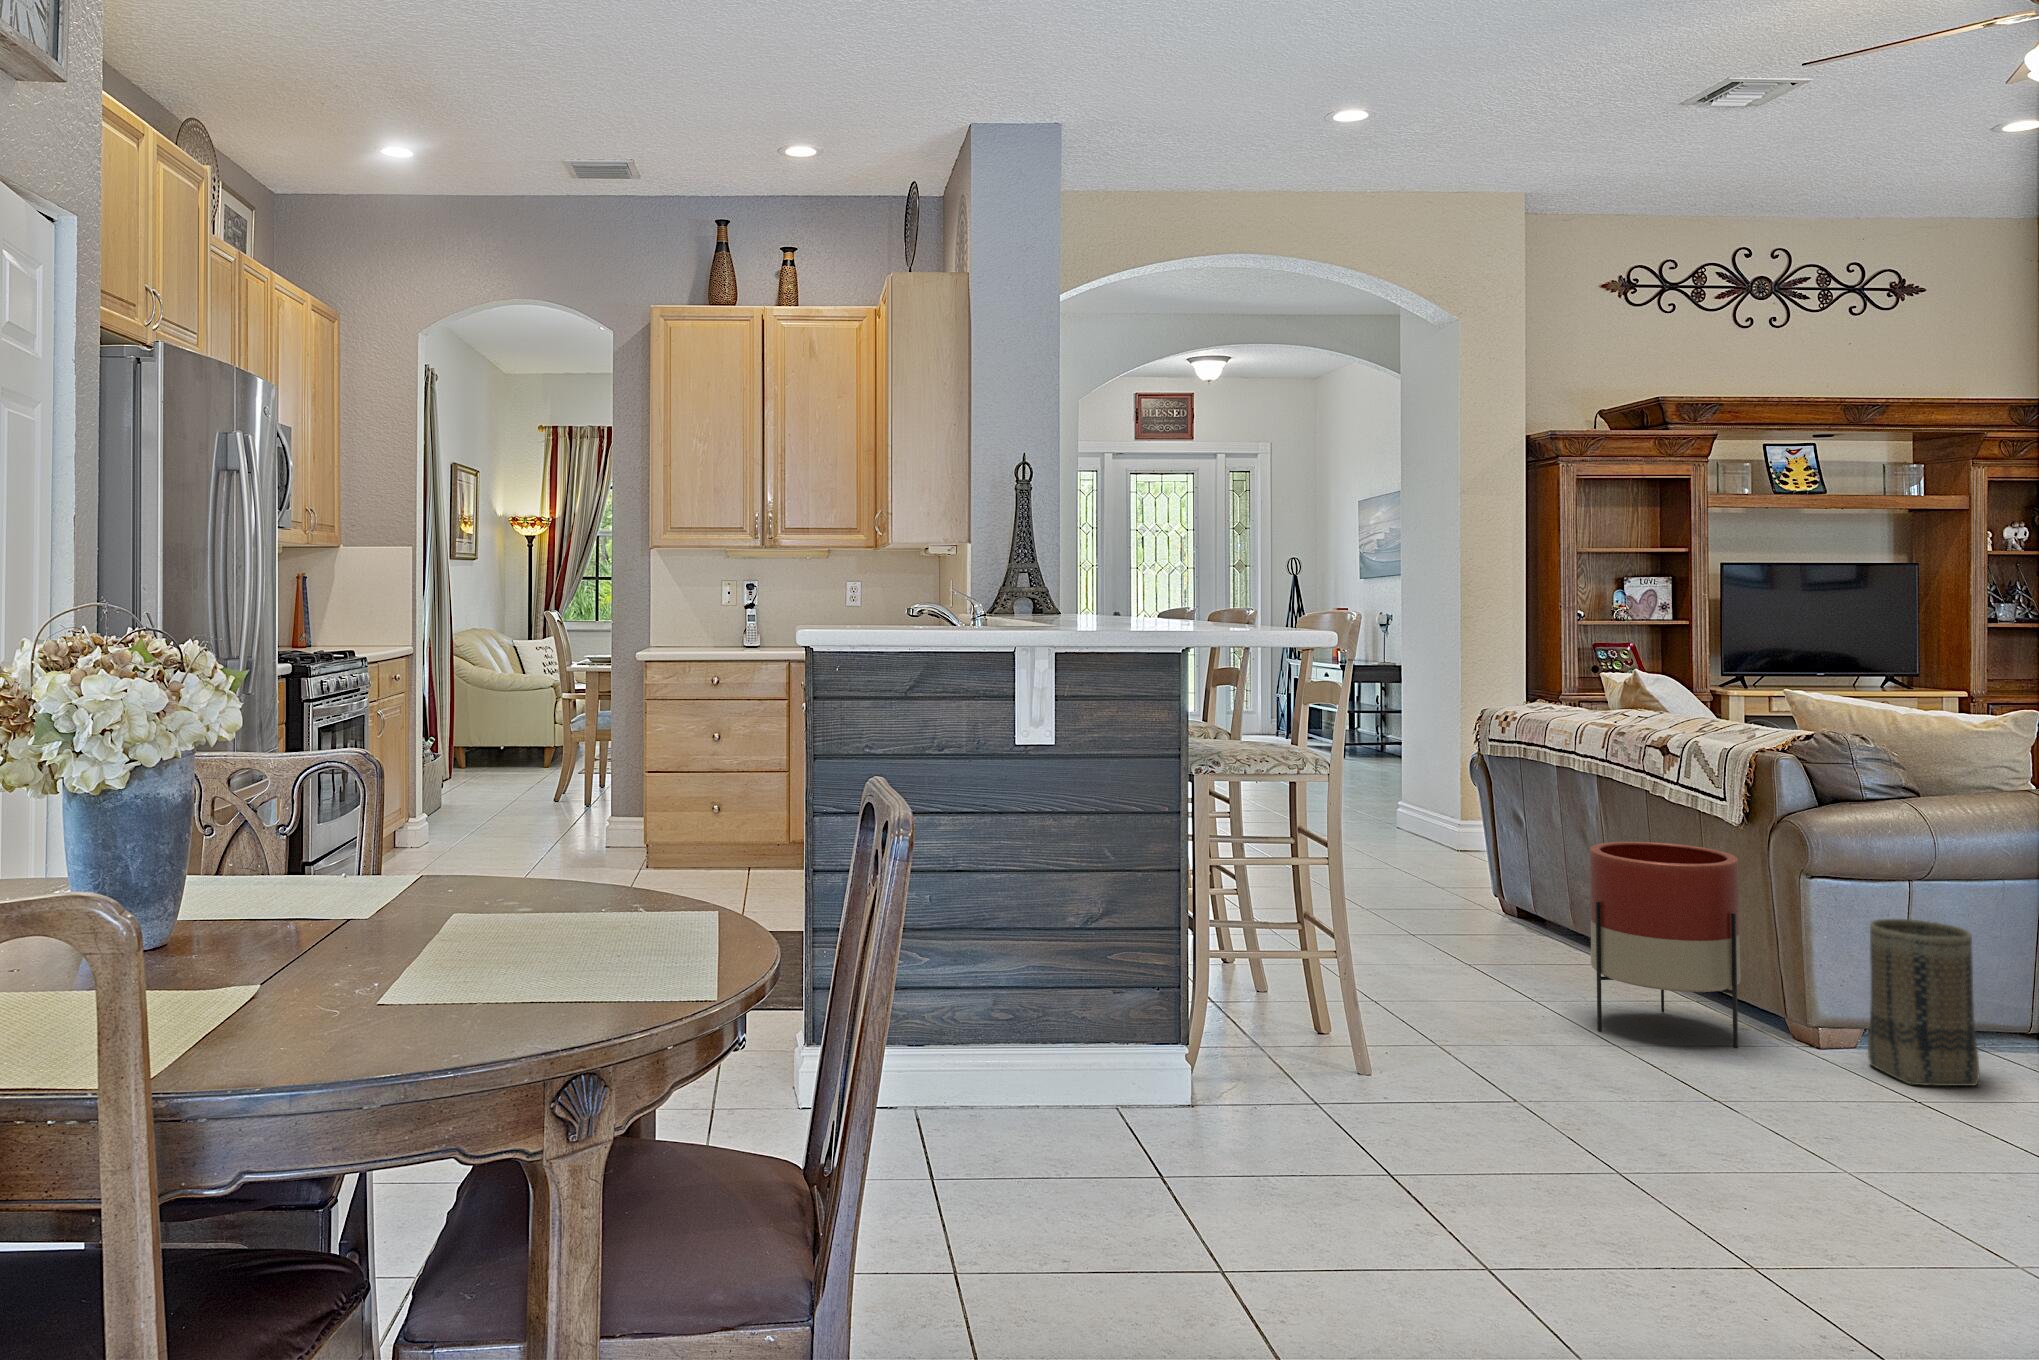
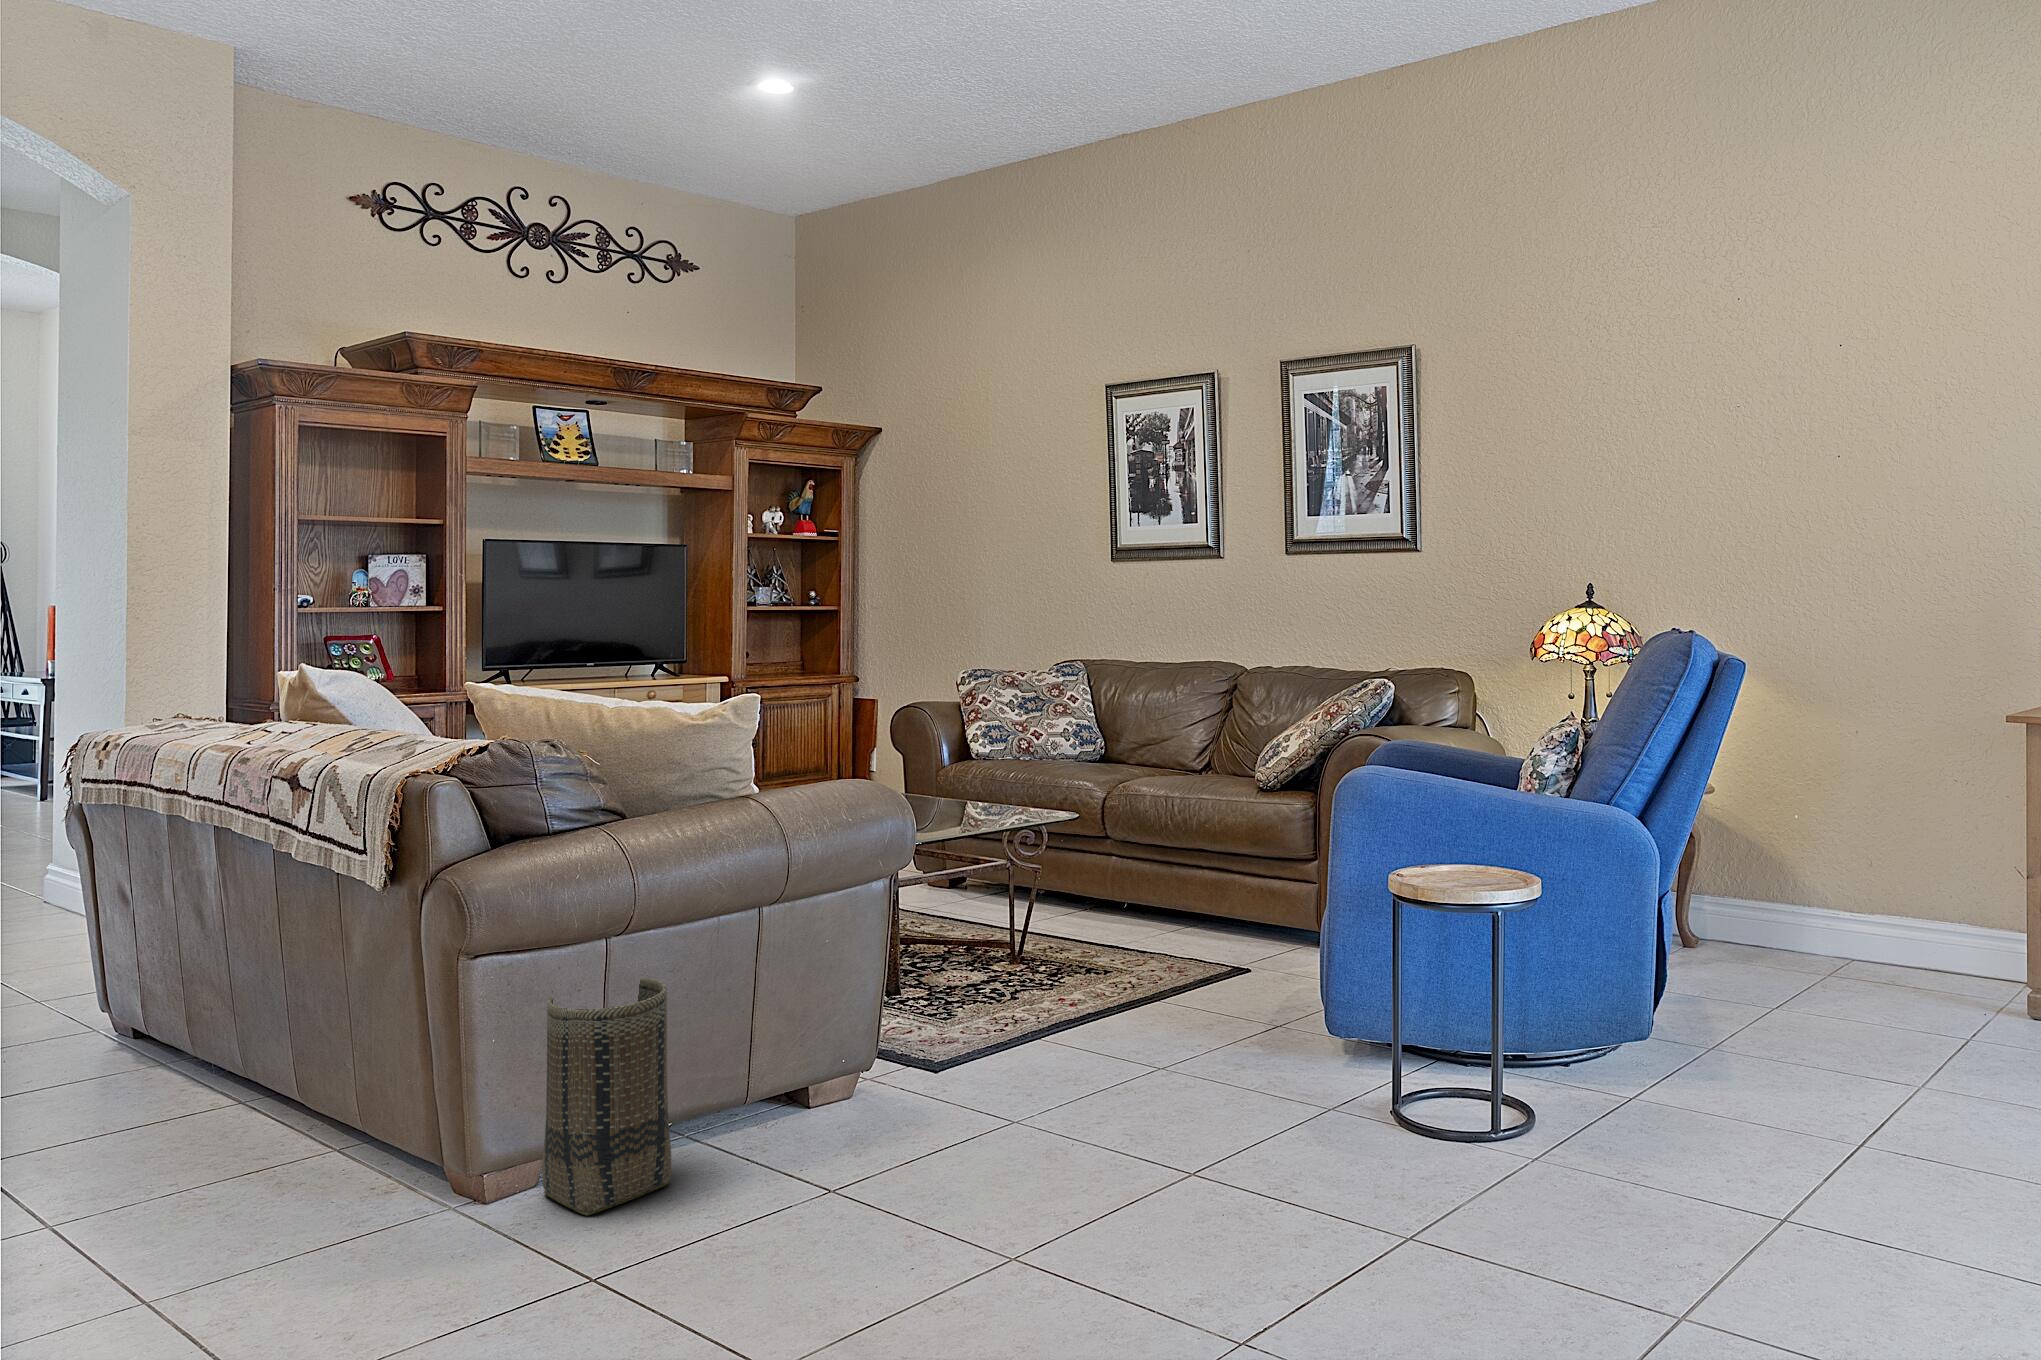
planter: present [1590,842,1741,1048] -> none [133,925,379,1270]

